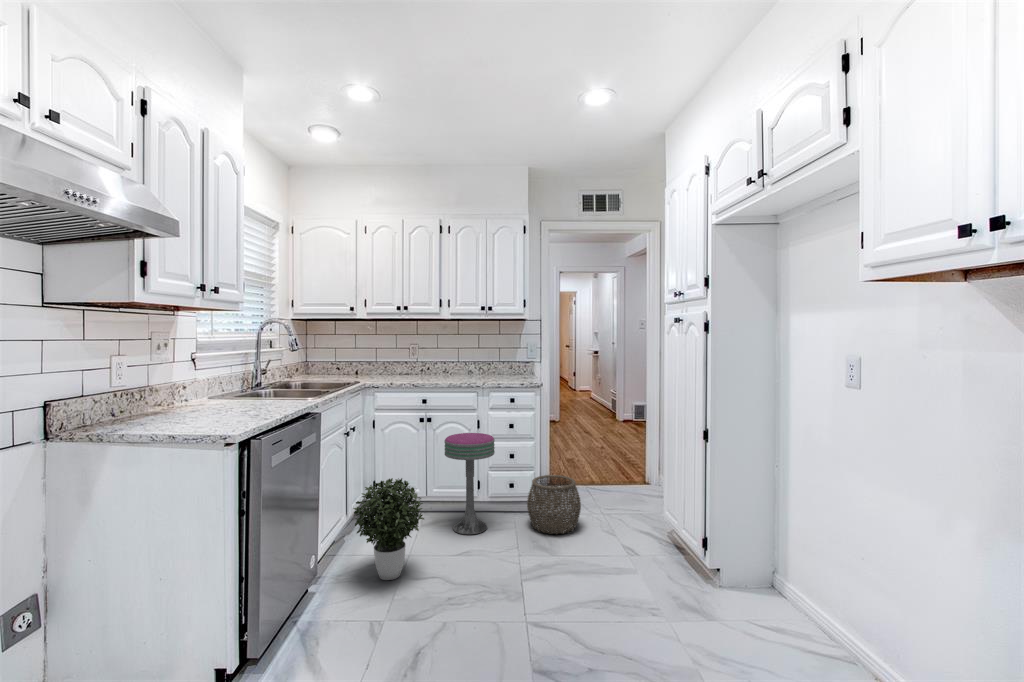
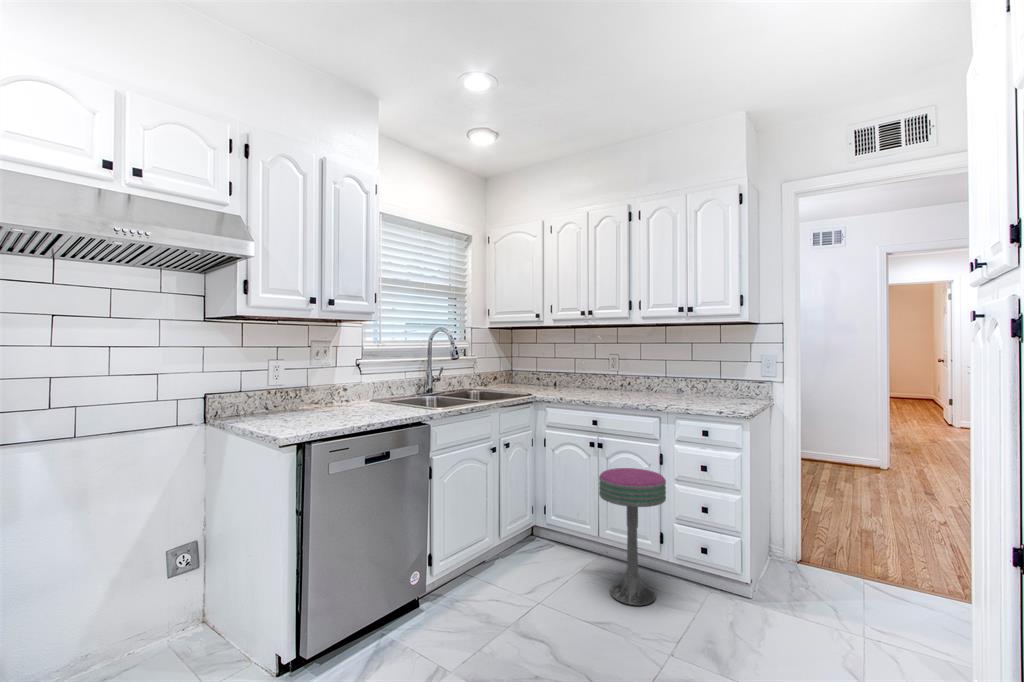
woven basket: present [527,475,581,534] -> none [711,549,801,651]
potted plant: present [354,478,424,580] -> none [460,509,537,630]

